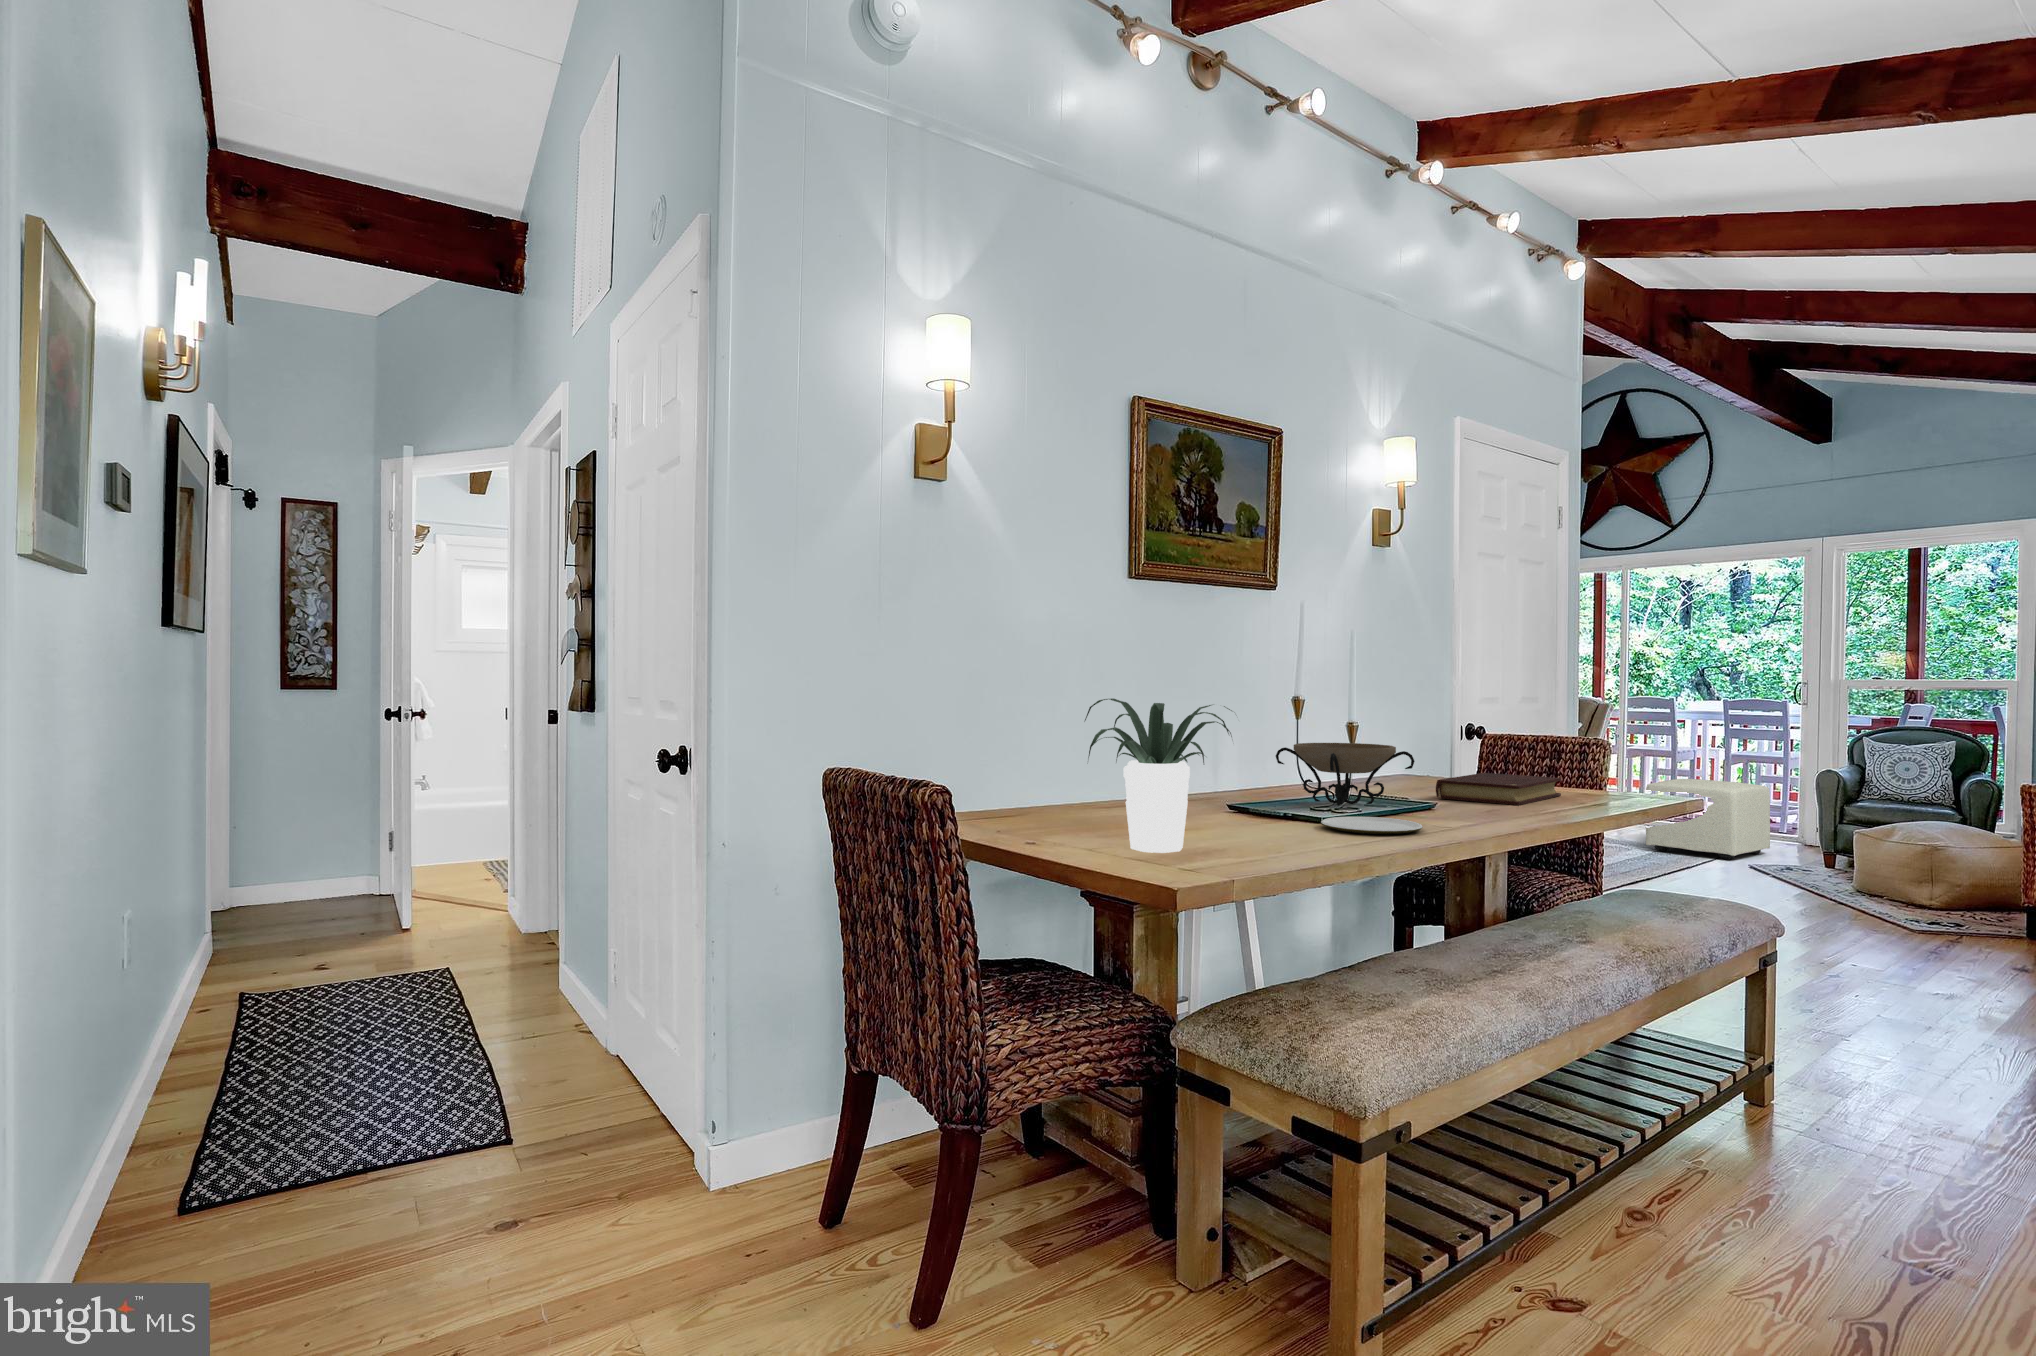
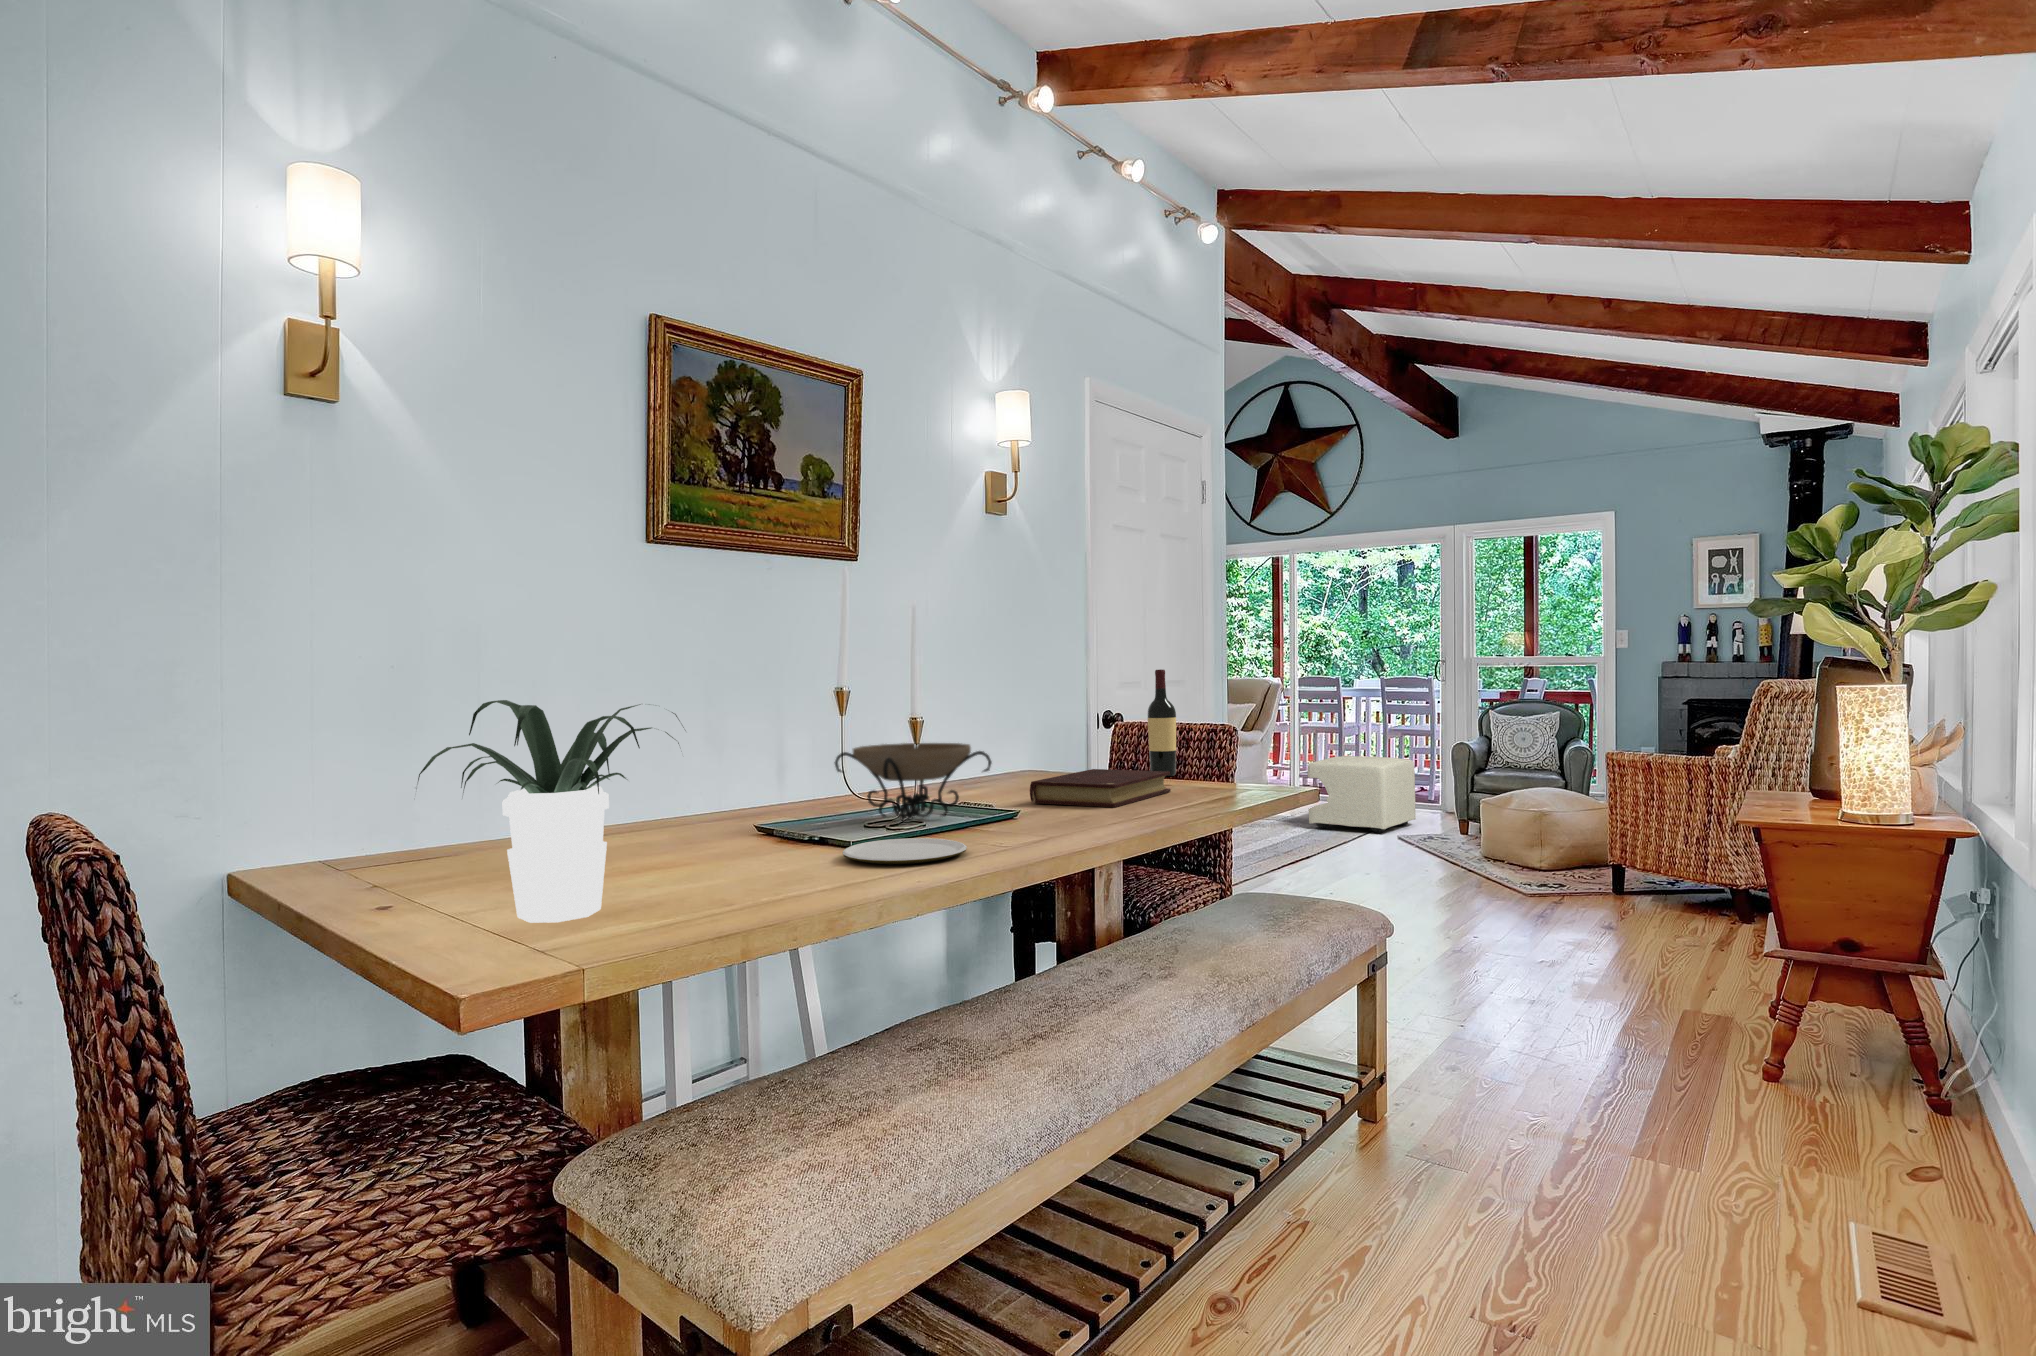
wine bottle: none [1527,687,1555,784] -> present [1148,669,1176,776]

